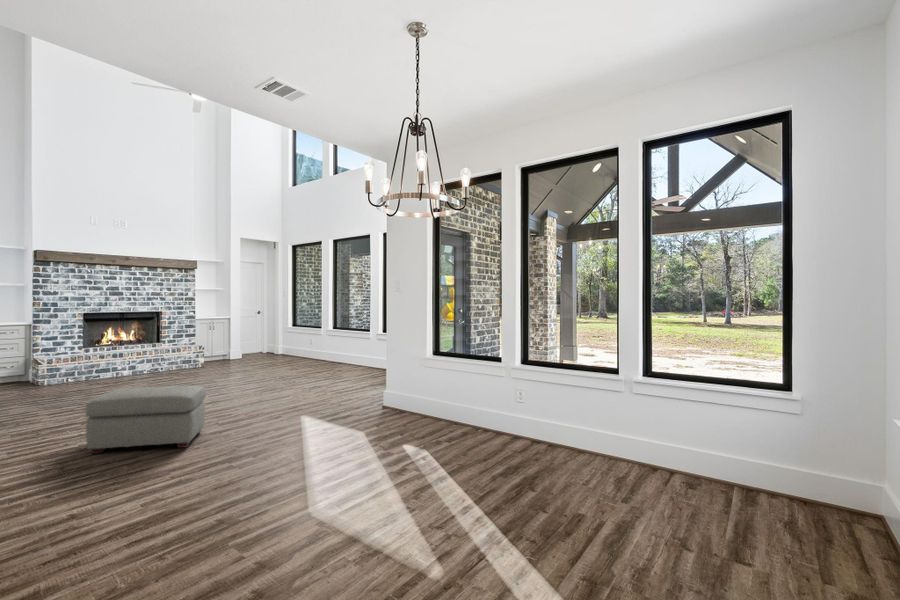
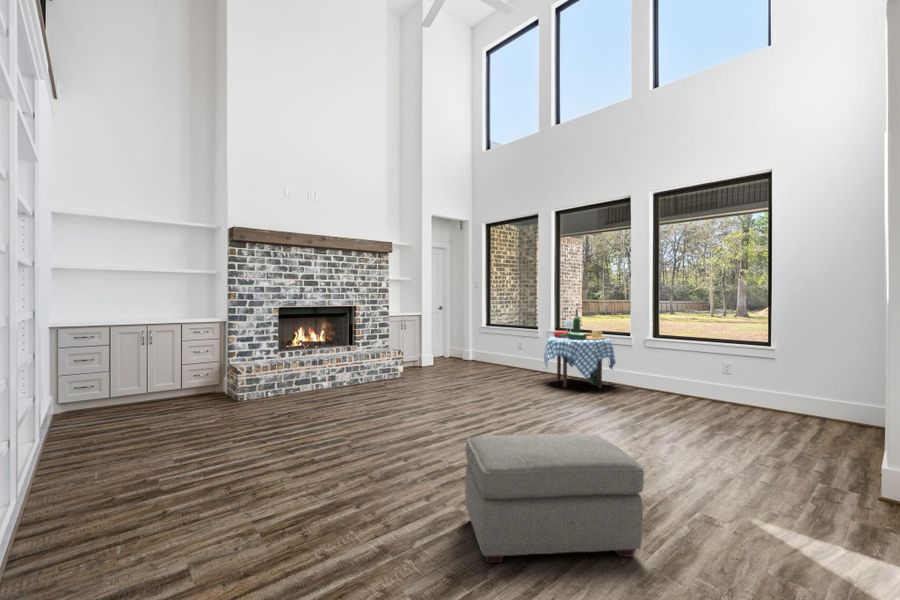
dining table: none [309,312,362,371] -> present [544,308,616,389]

